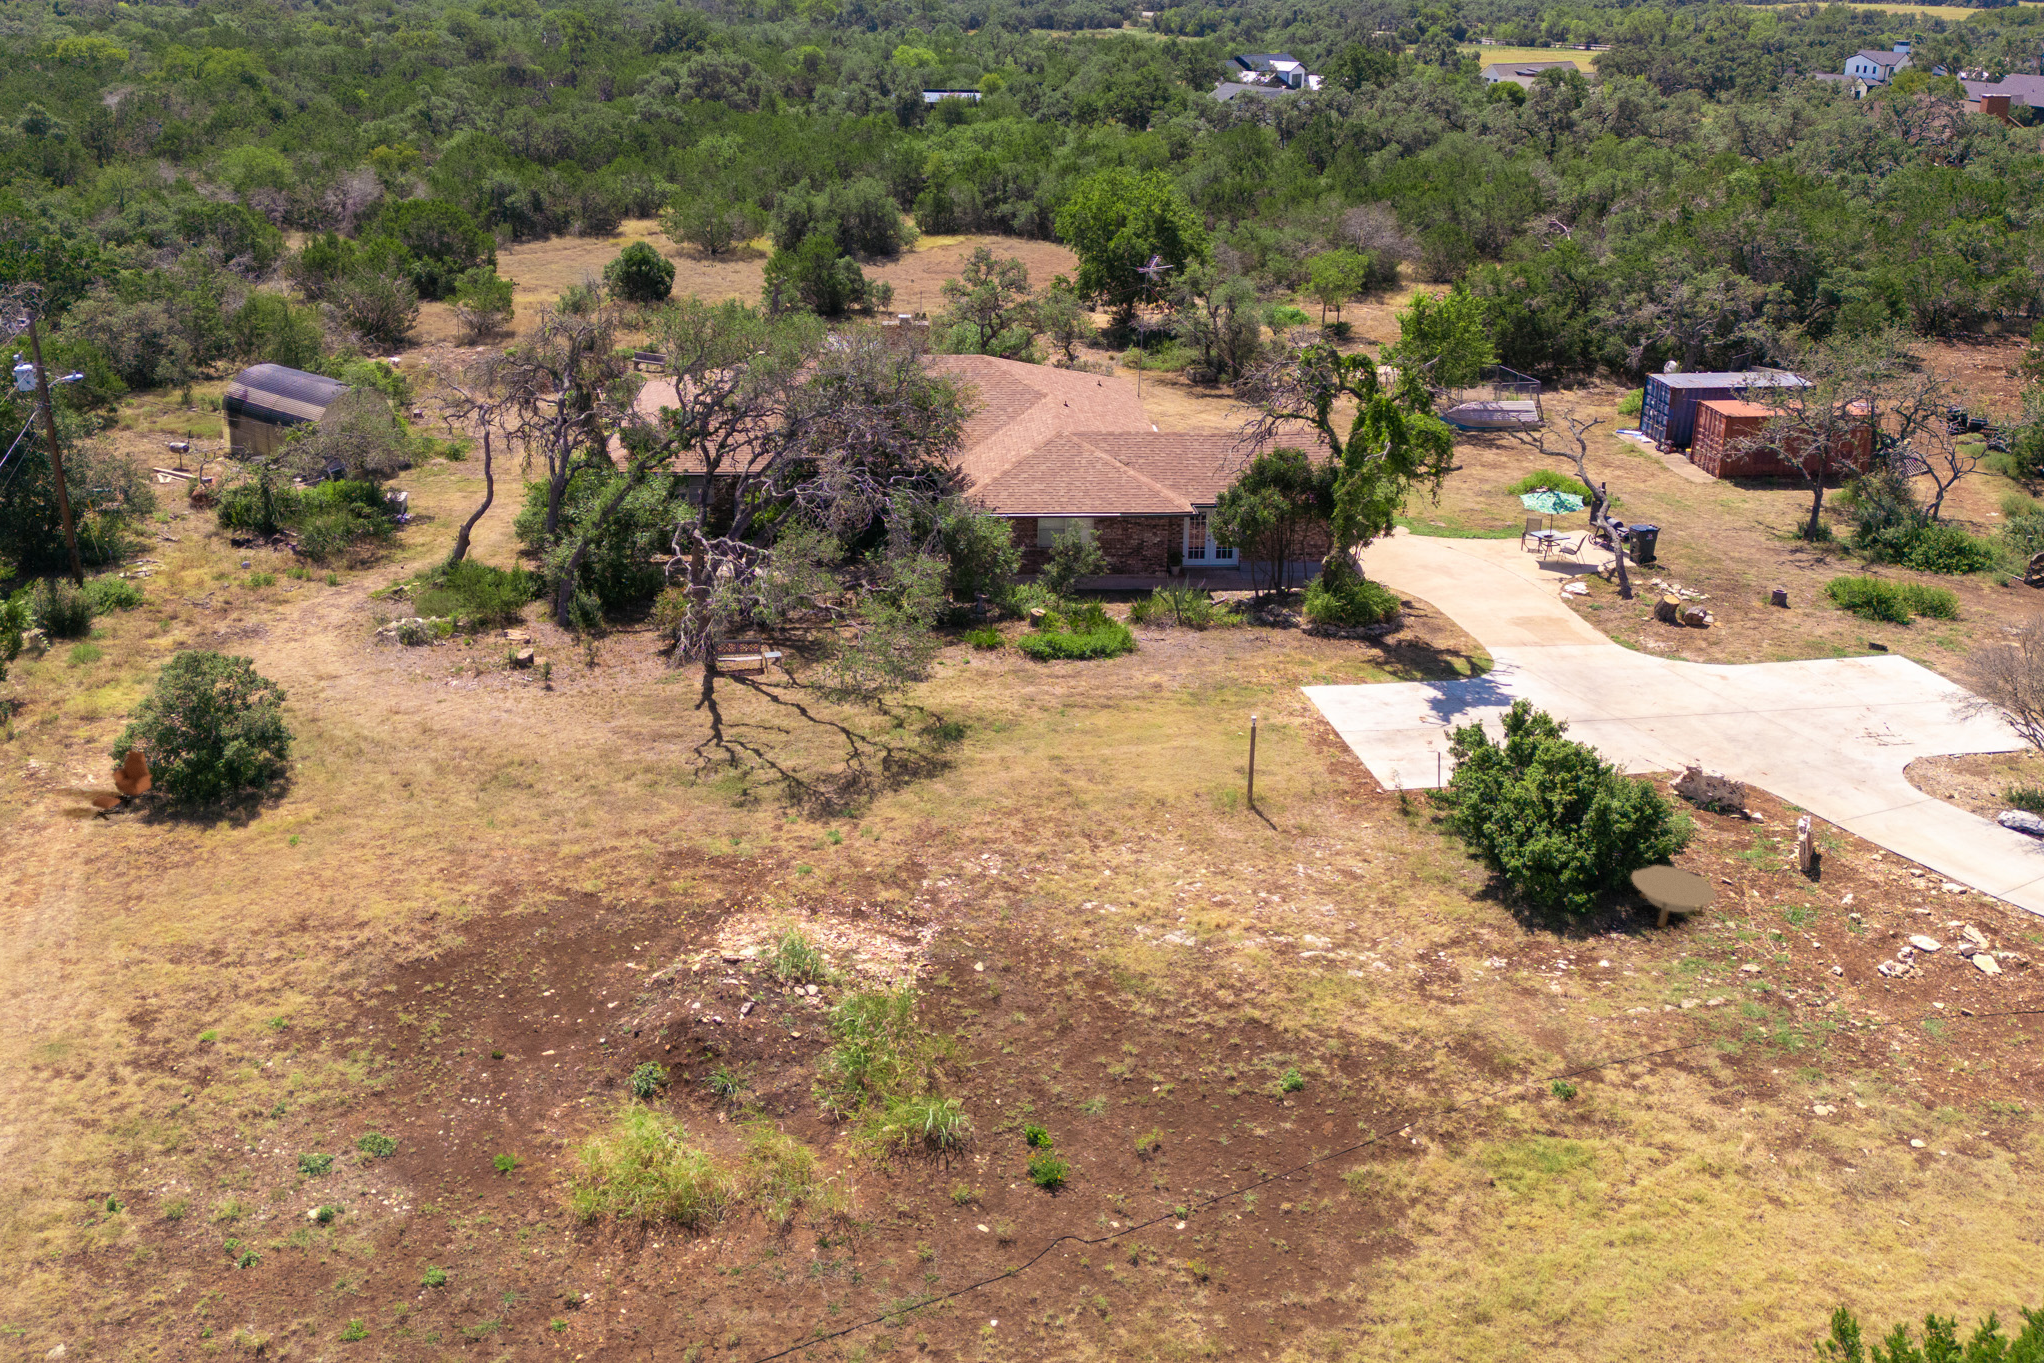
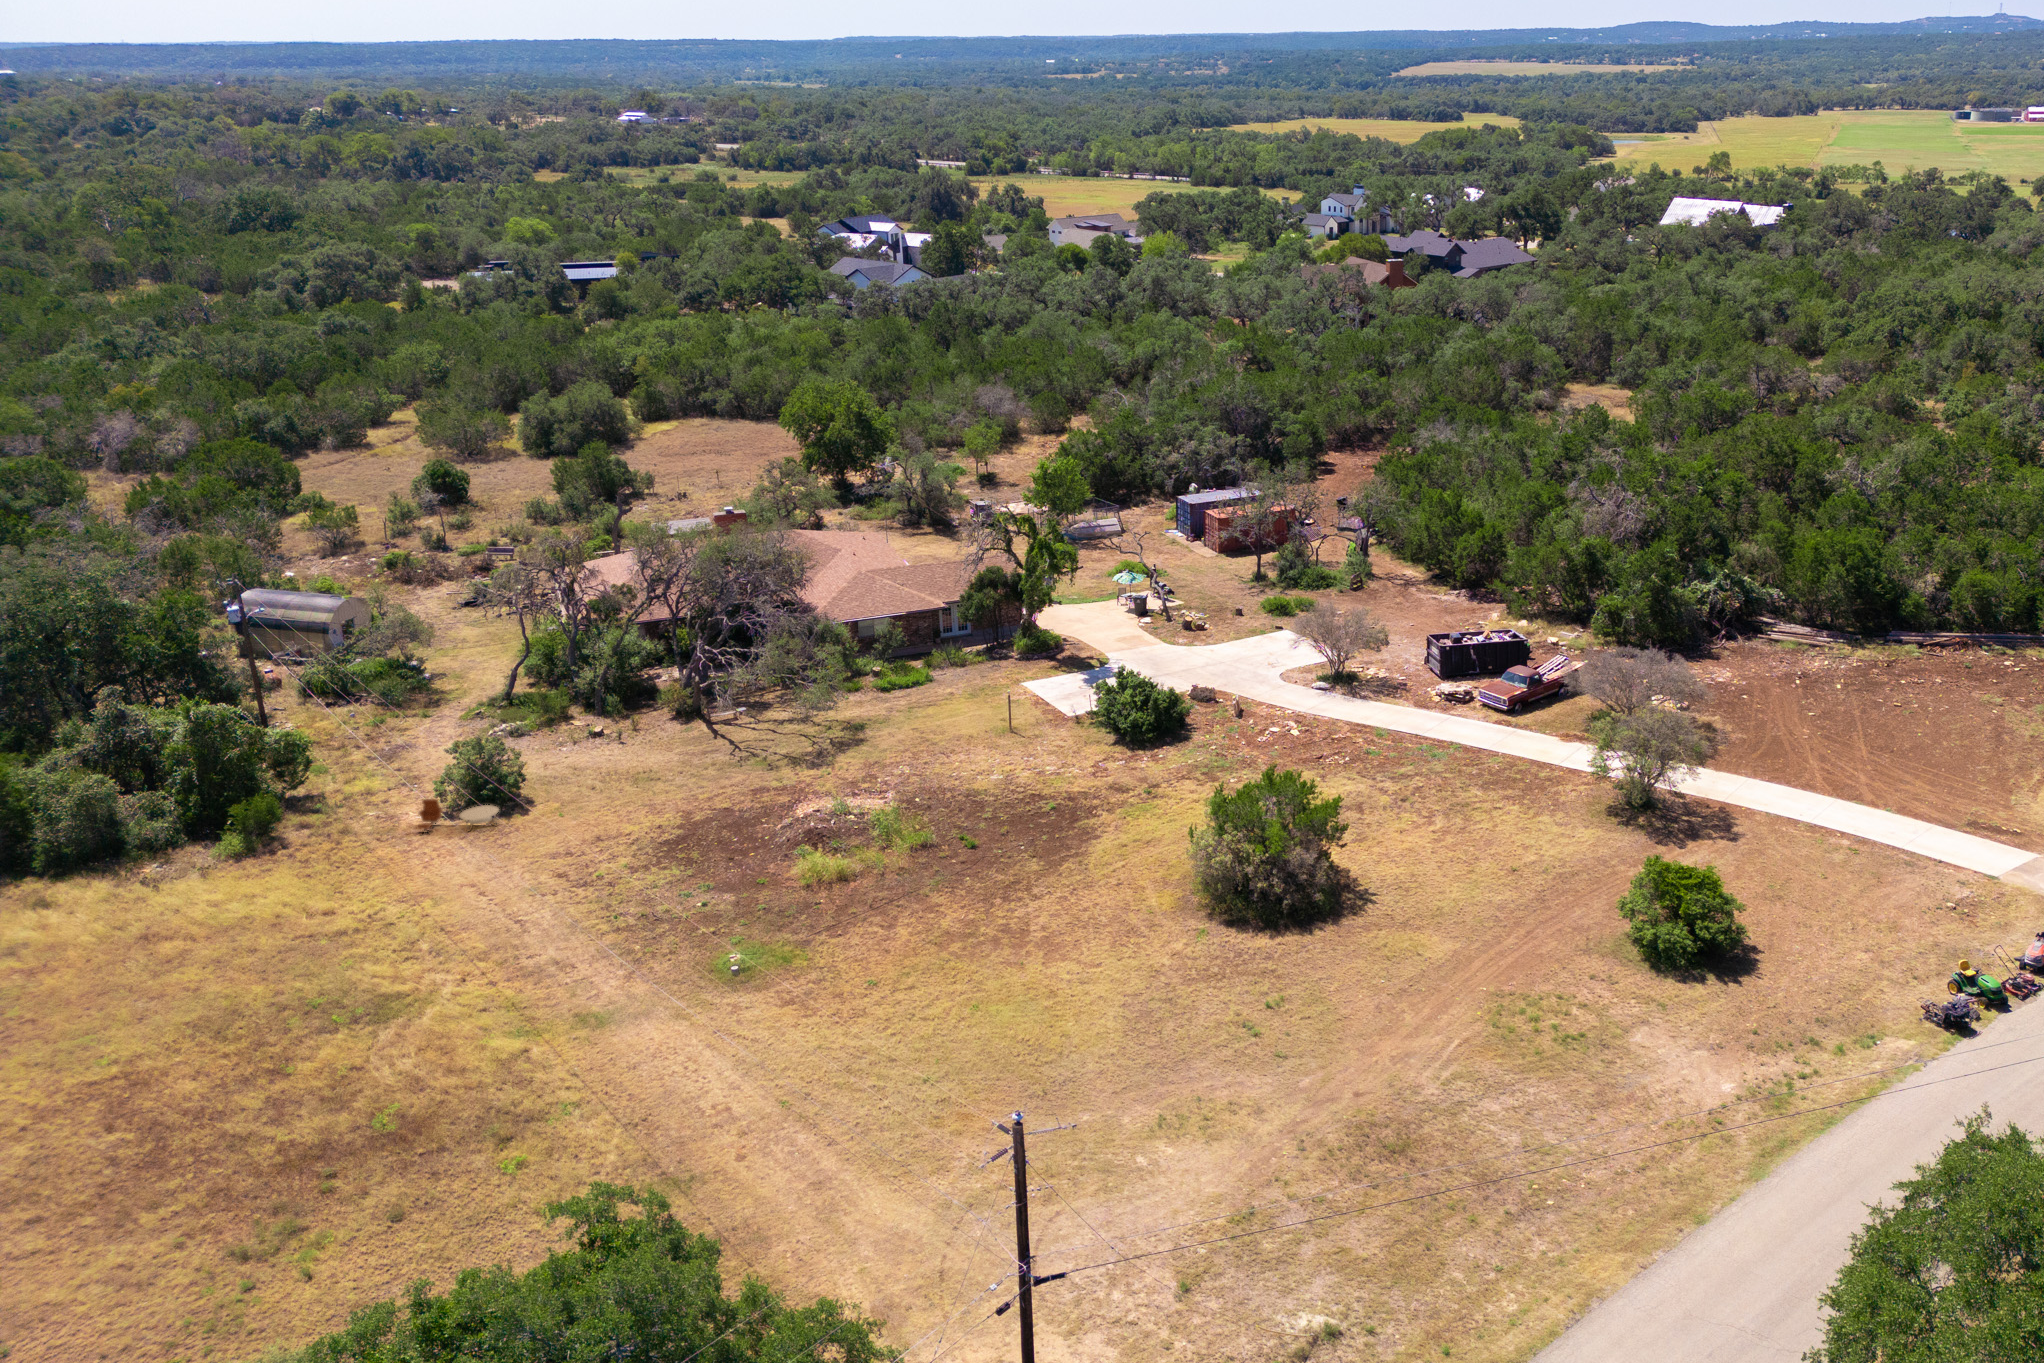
round table: present [1632,865,1715,928] -> present [460,805,499,832]

